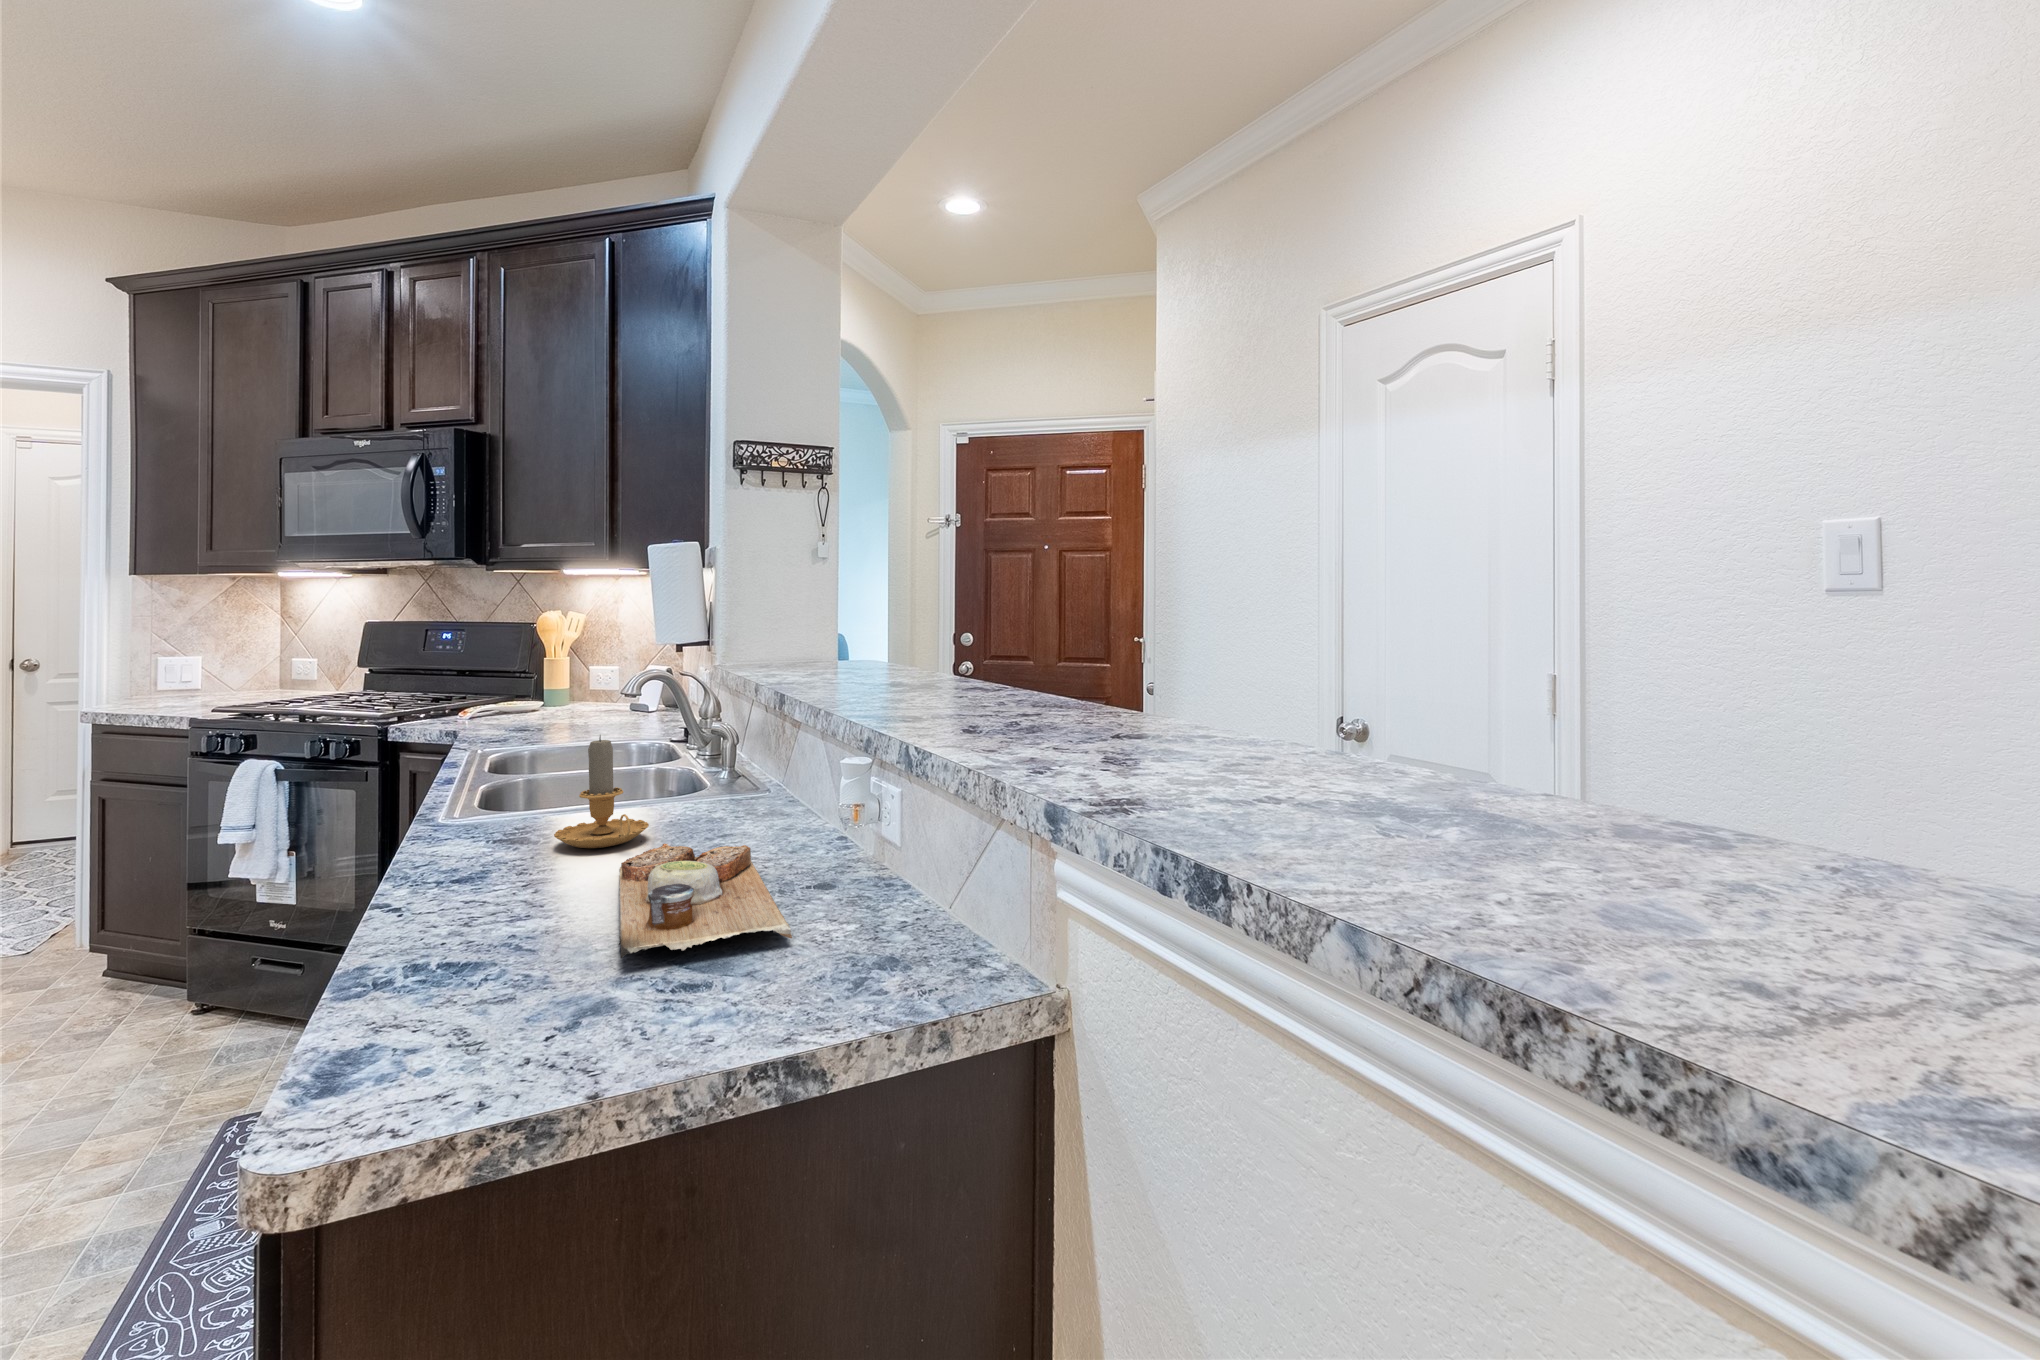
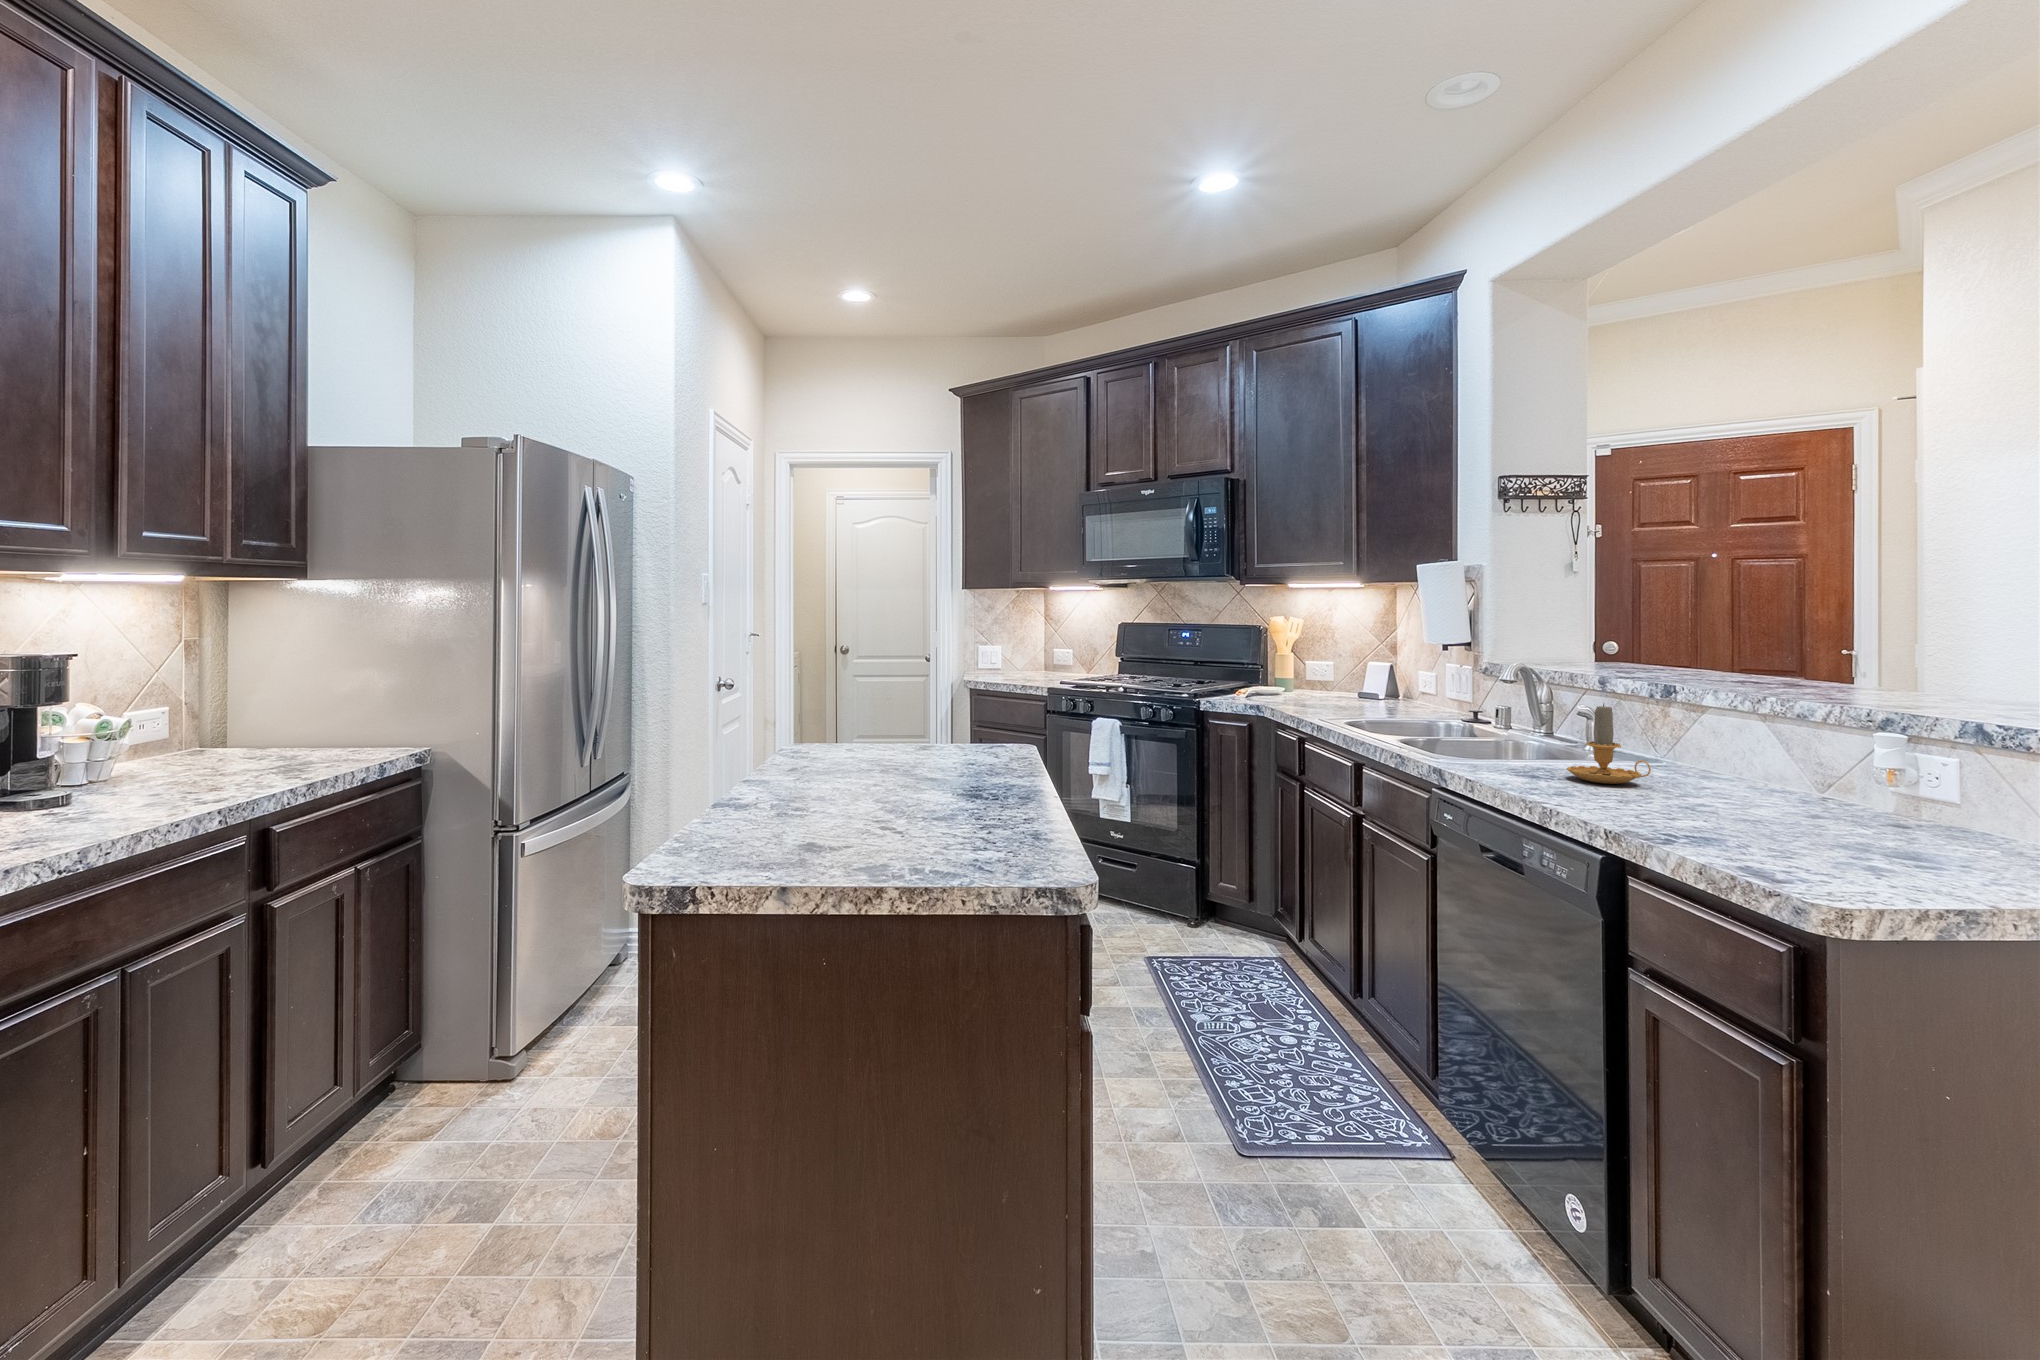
cutting board: present [619,844,792,958] -> none [1675,783,1964,850]

